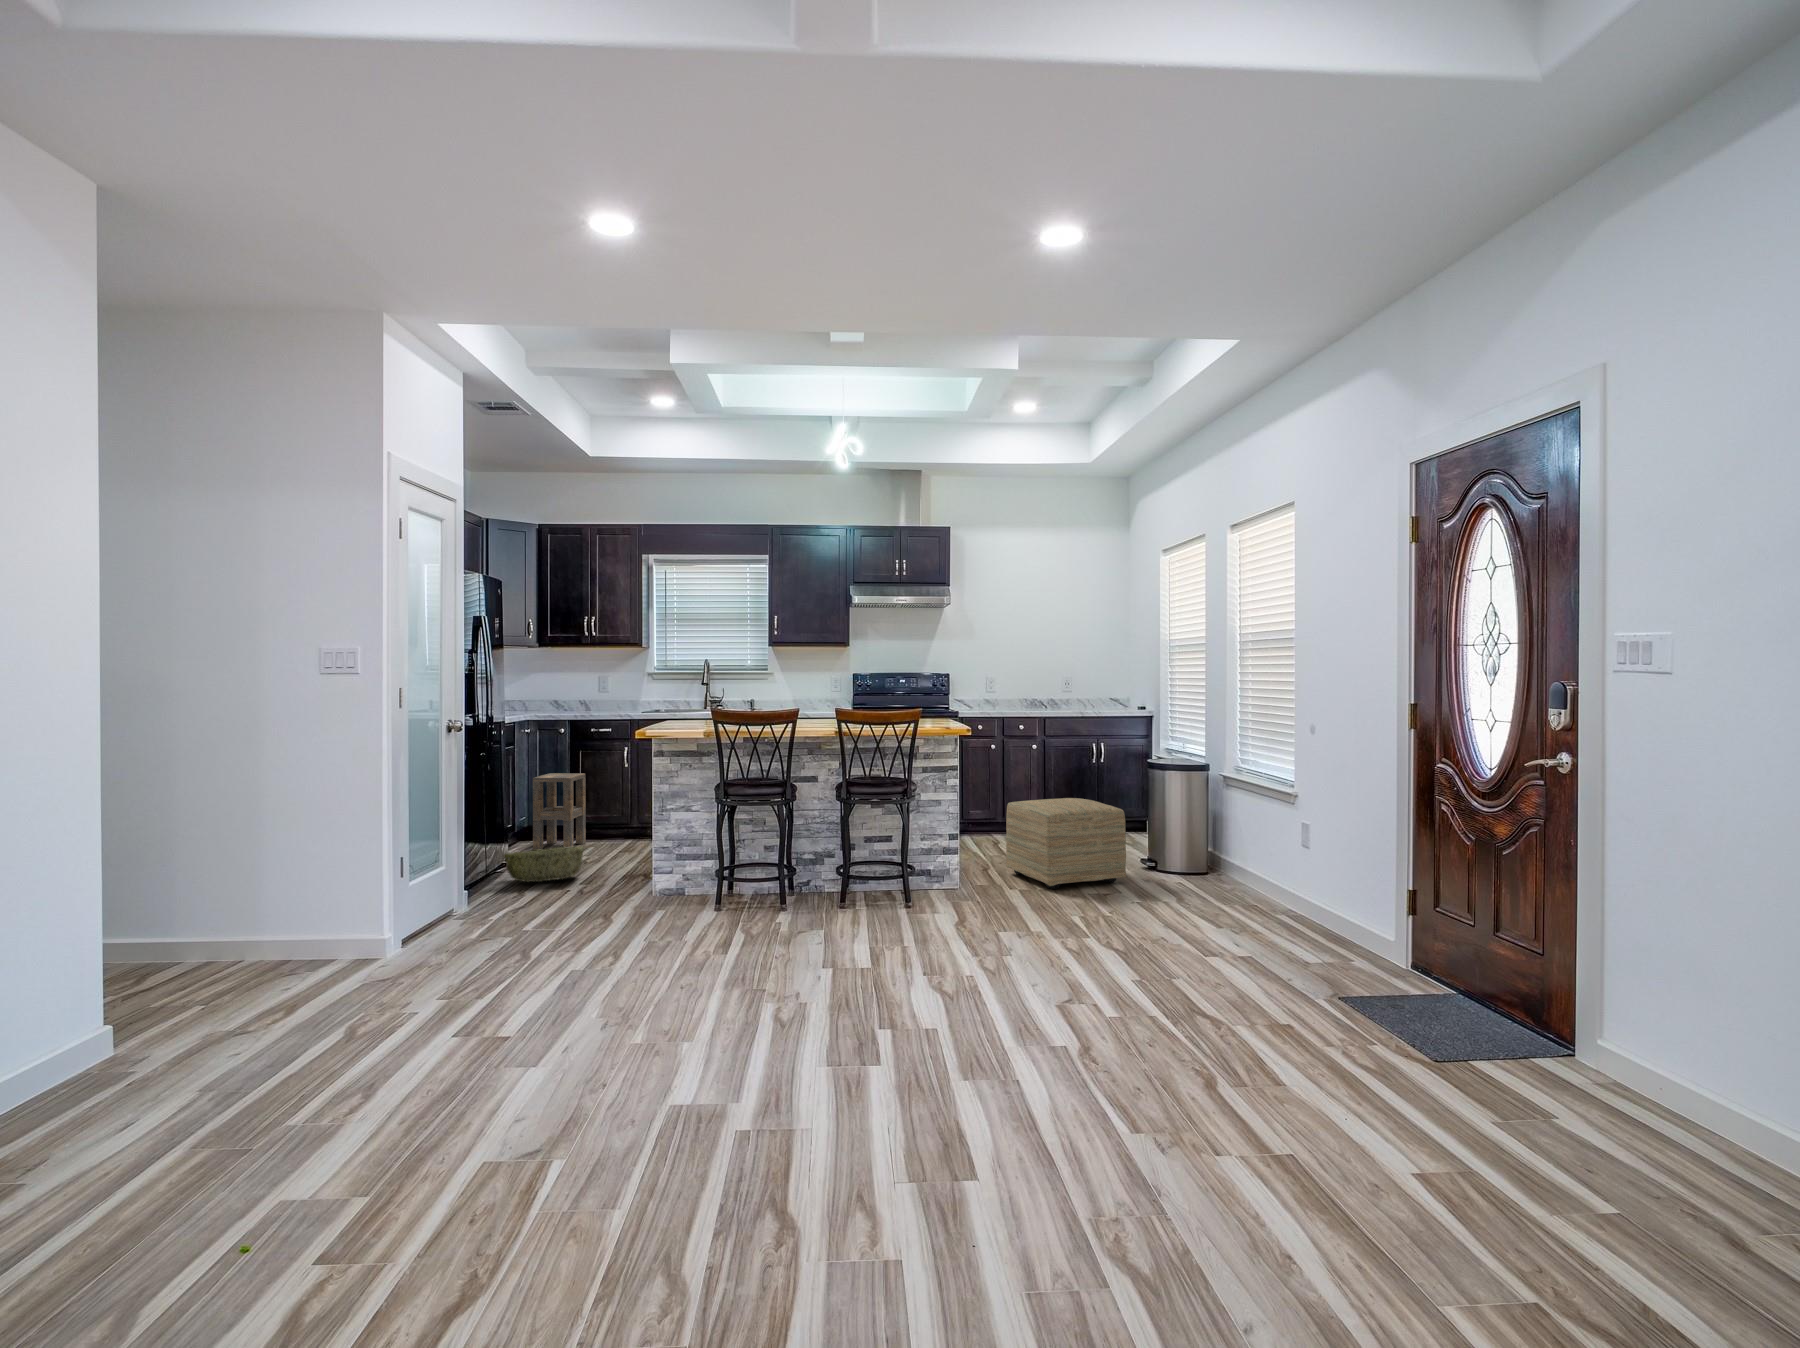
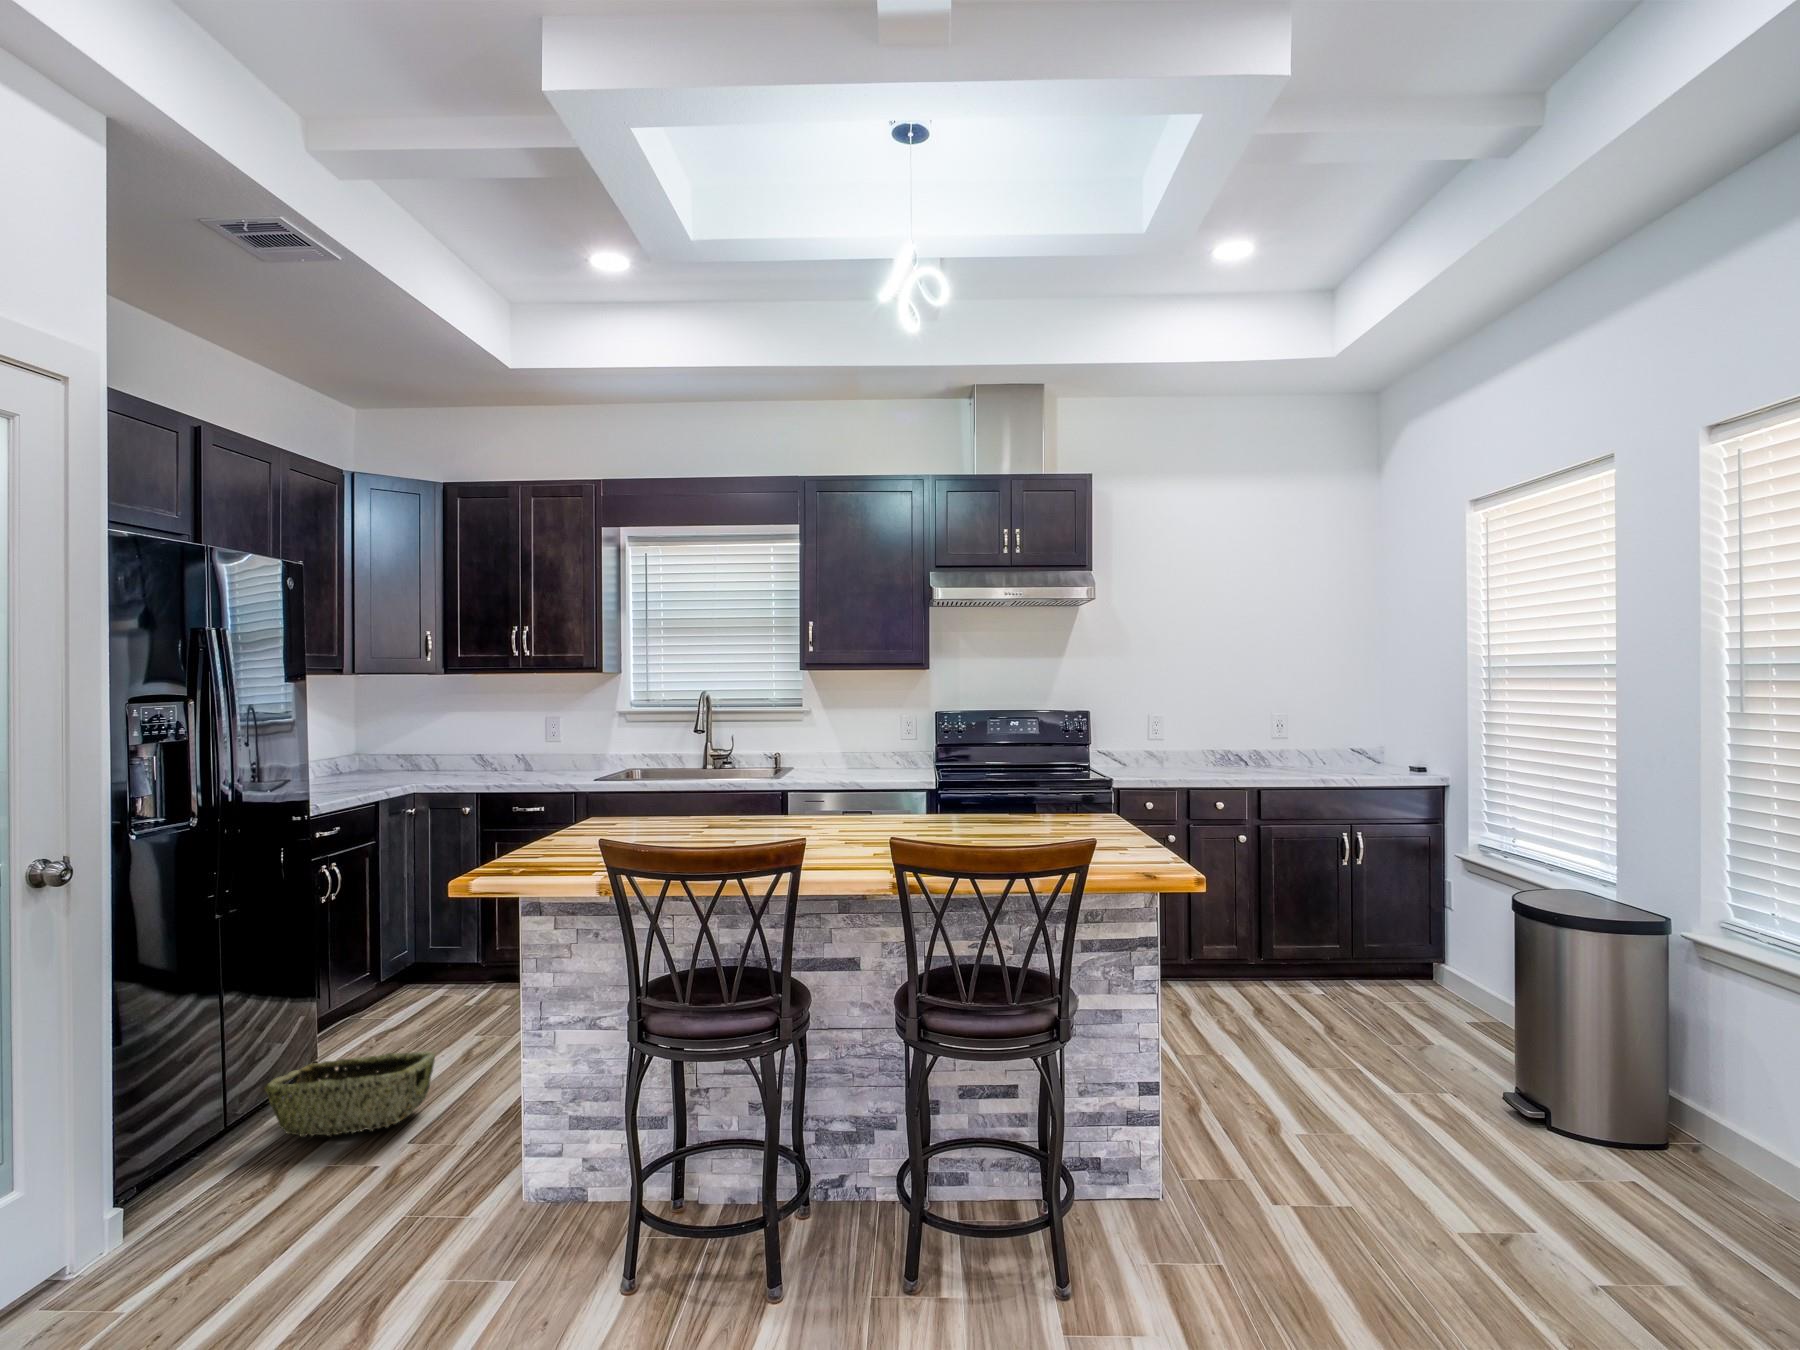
side table: present [533,773,586,850] -> none [405,879,501,1016]
ottoman: present [1006,798,1126,889] -> none [1244,978,1531,1219]

